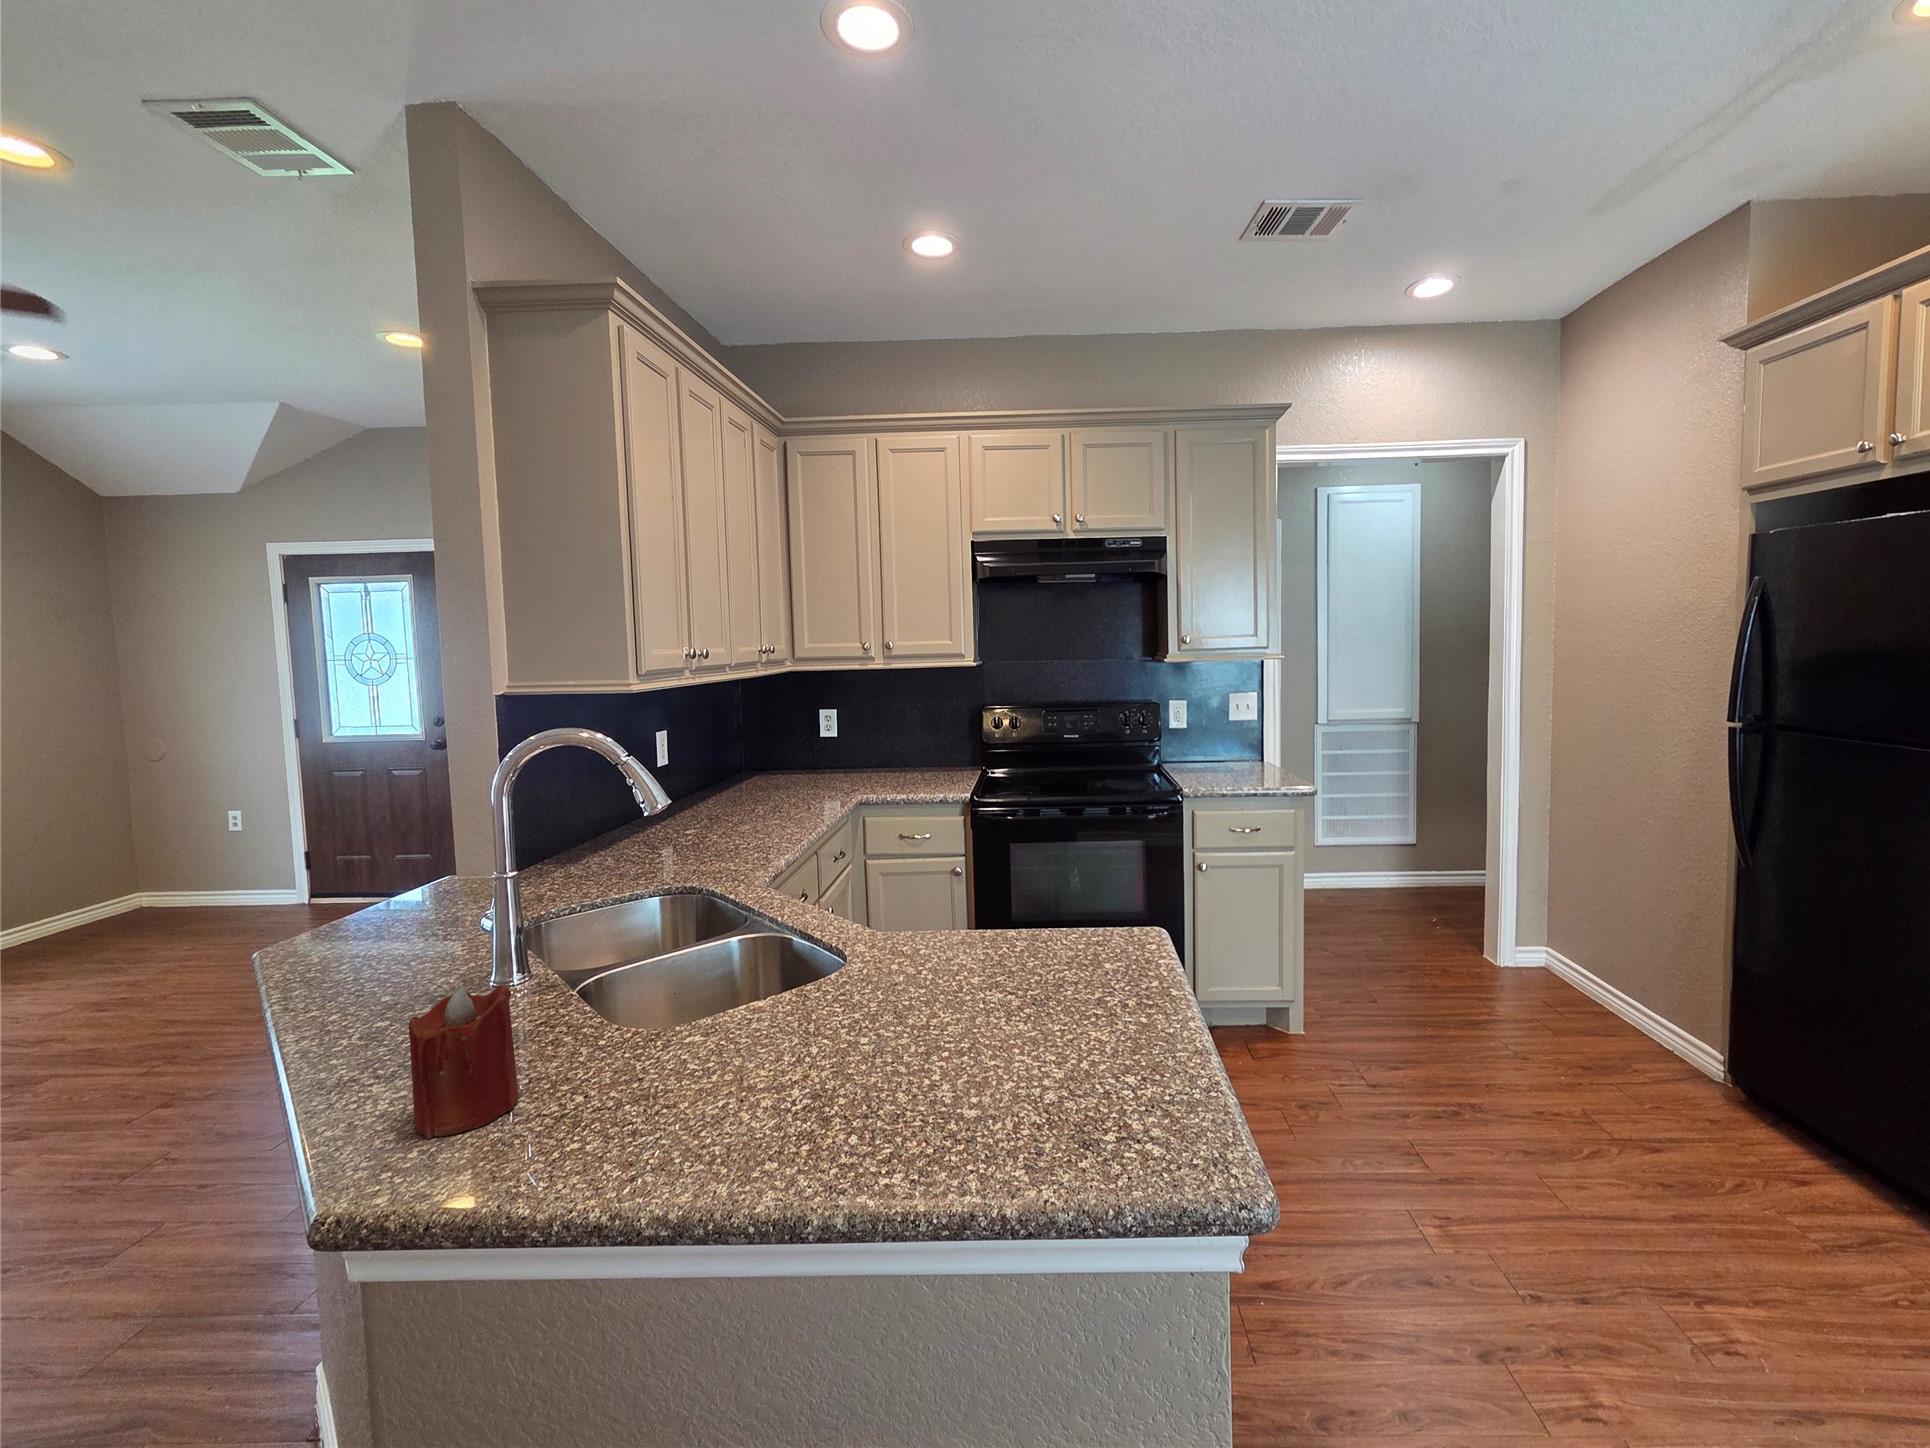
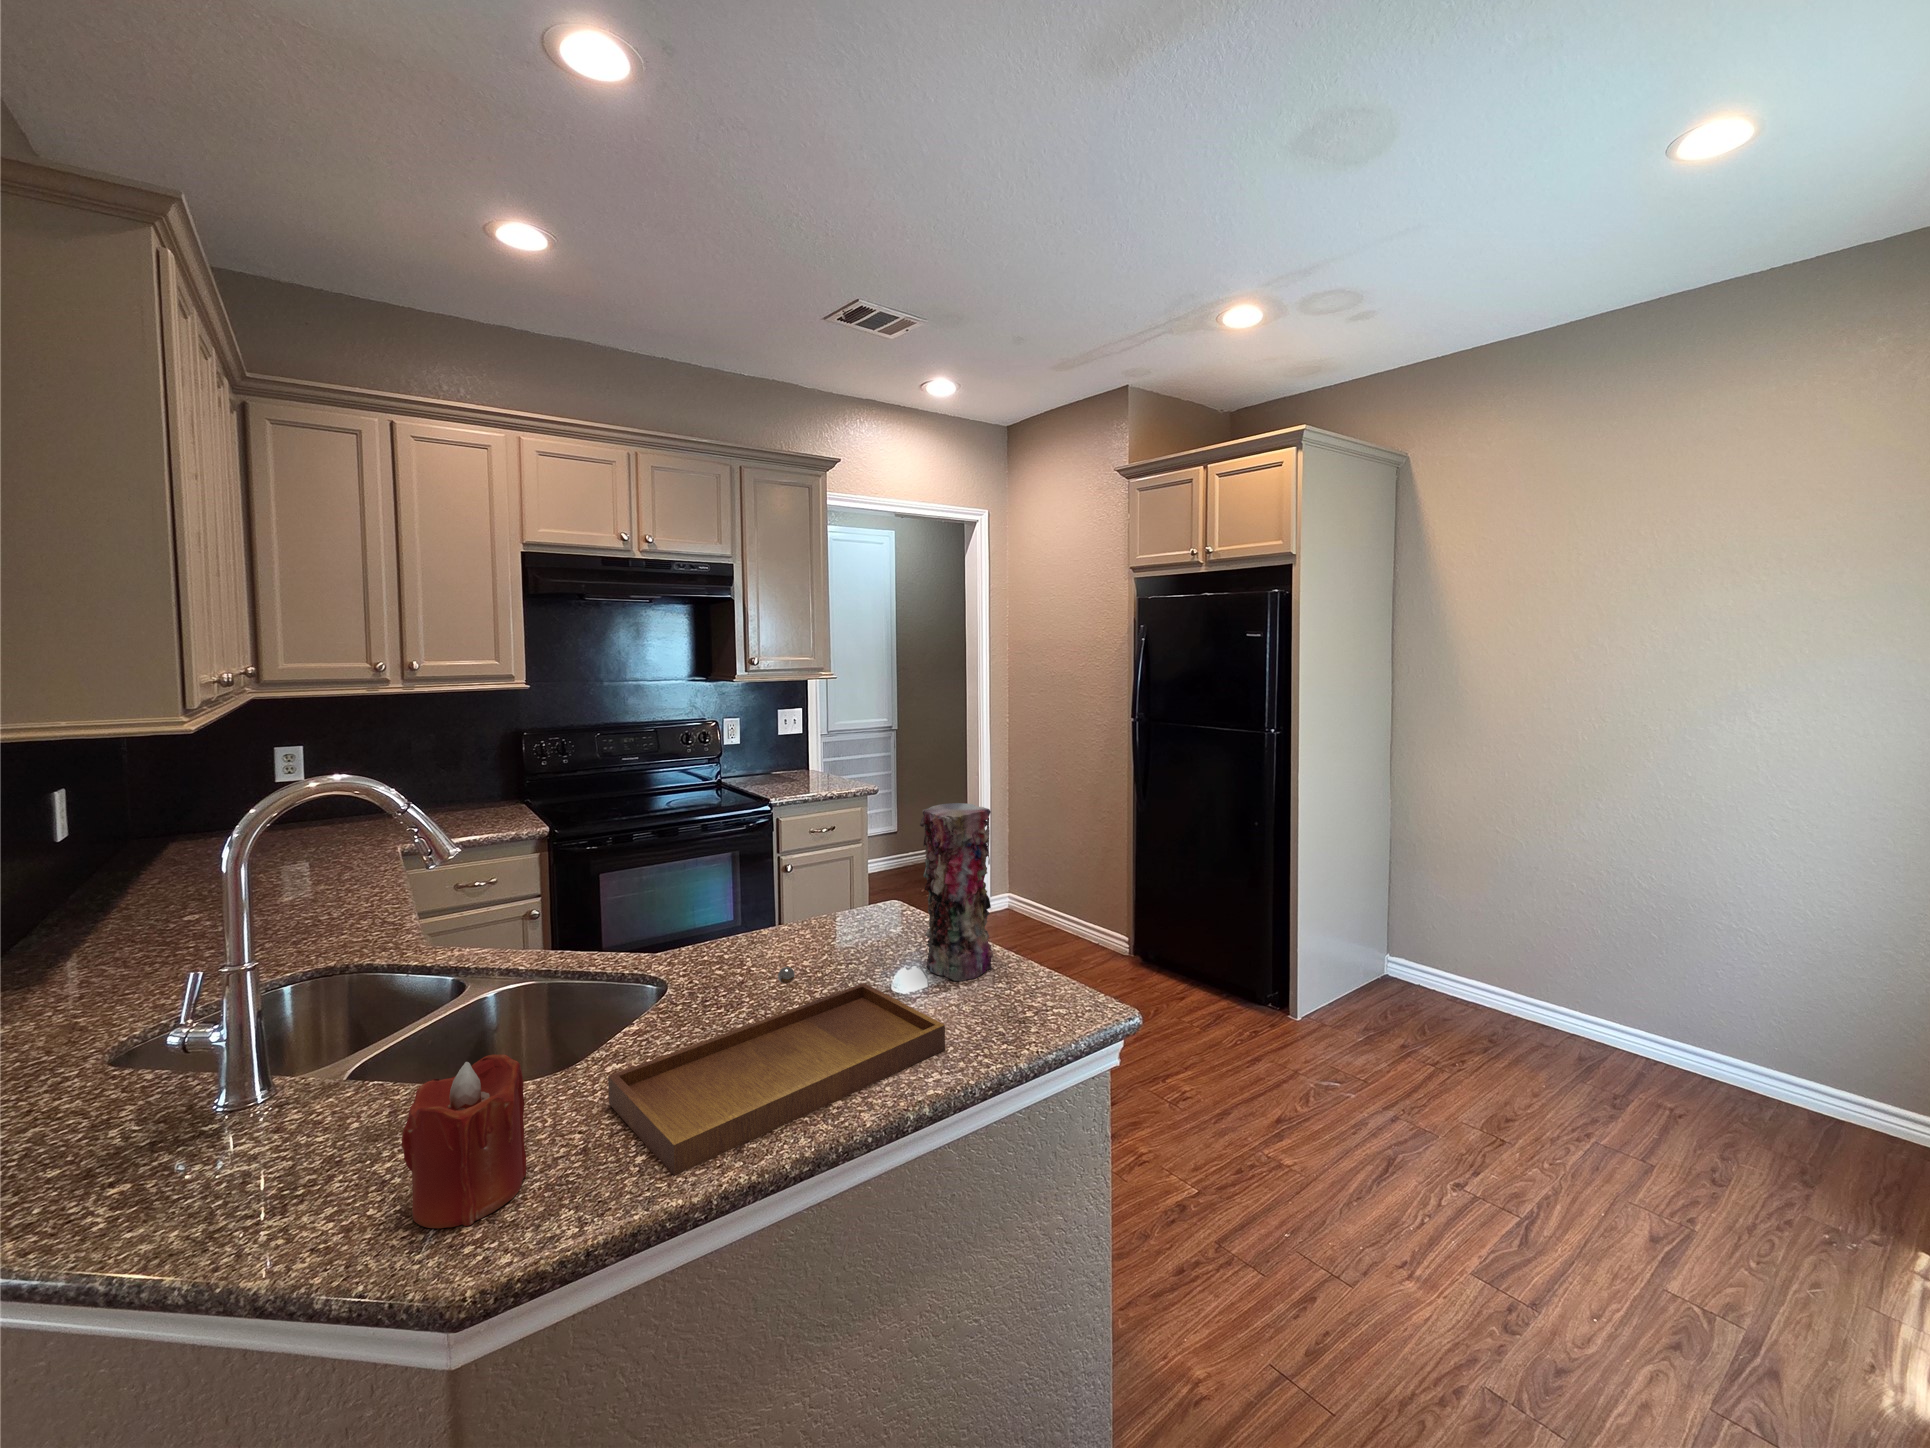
vase: none [1062,810,1157,1058] -> present [920,803,993,981]
tray: none [561,975,954,1175] -> present [608,967,945,1175]

